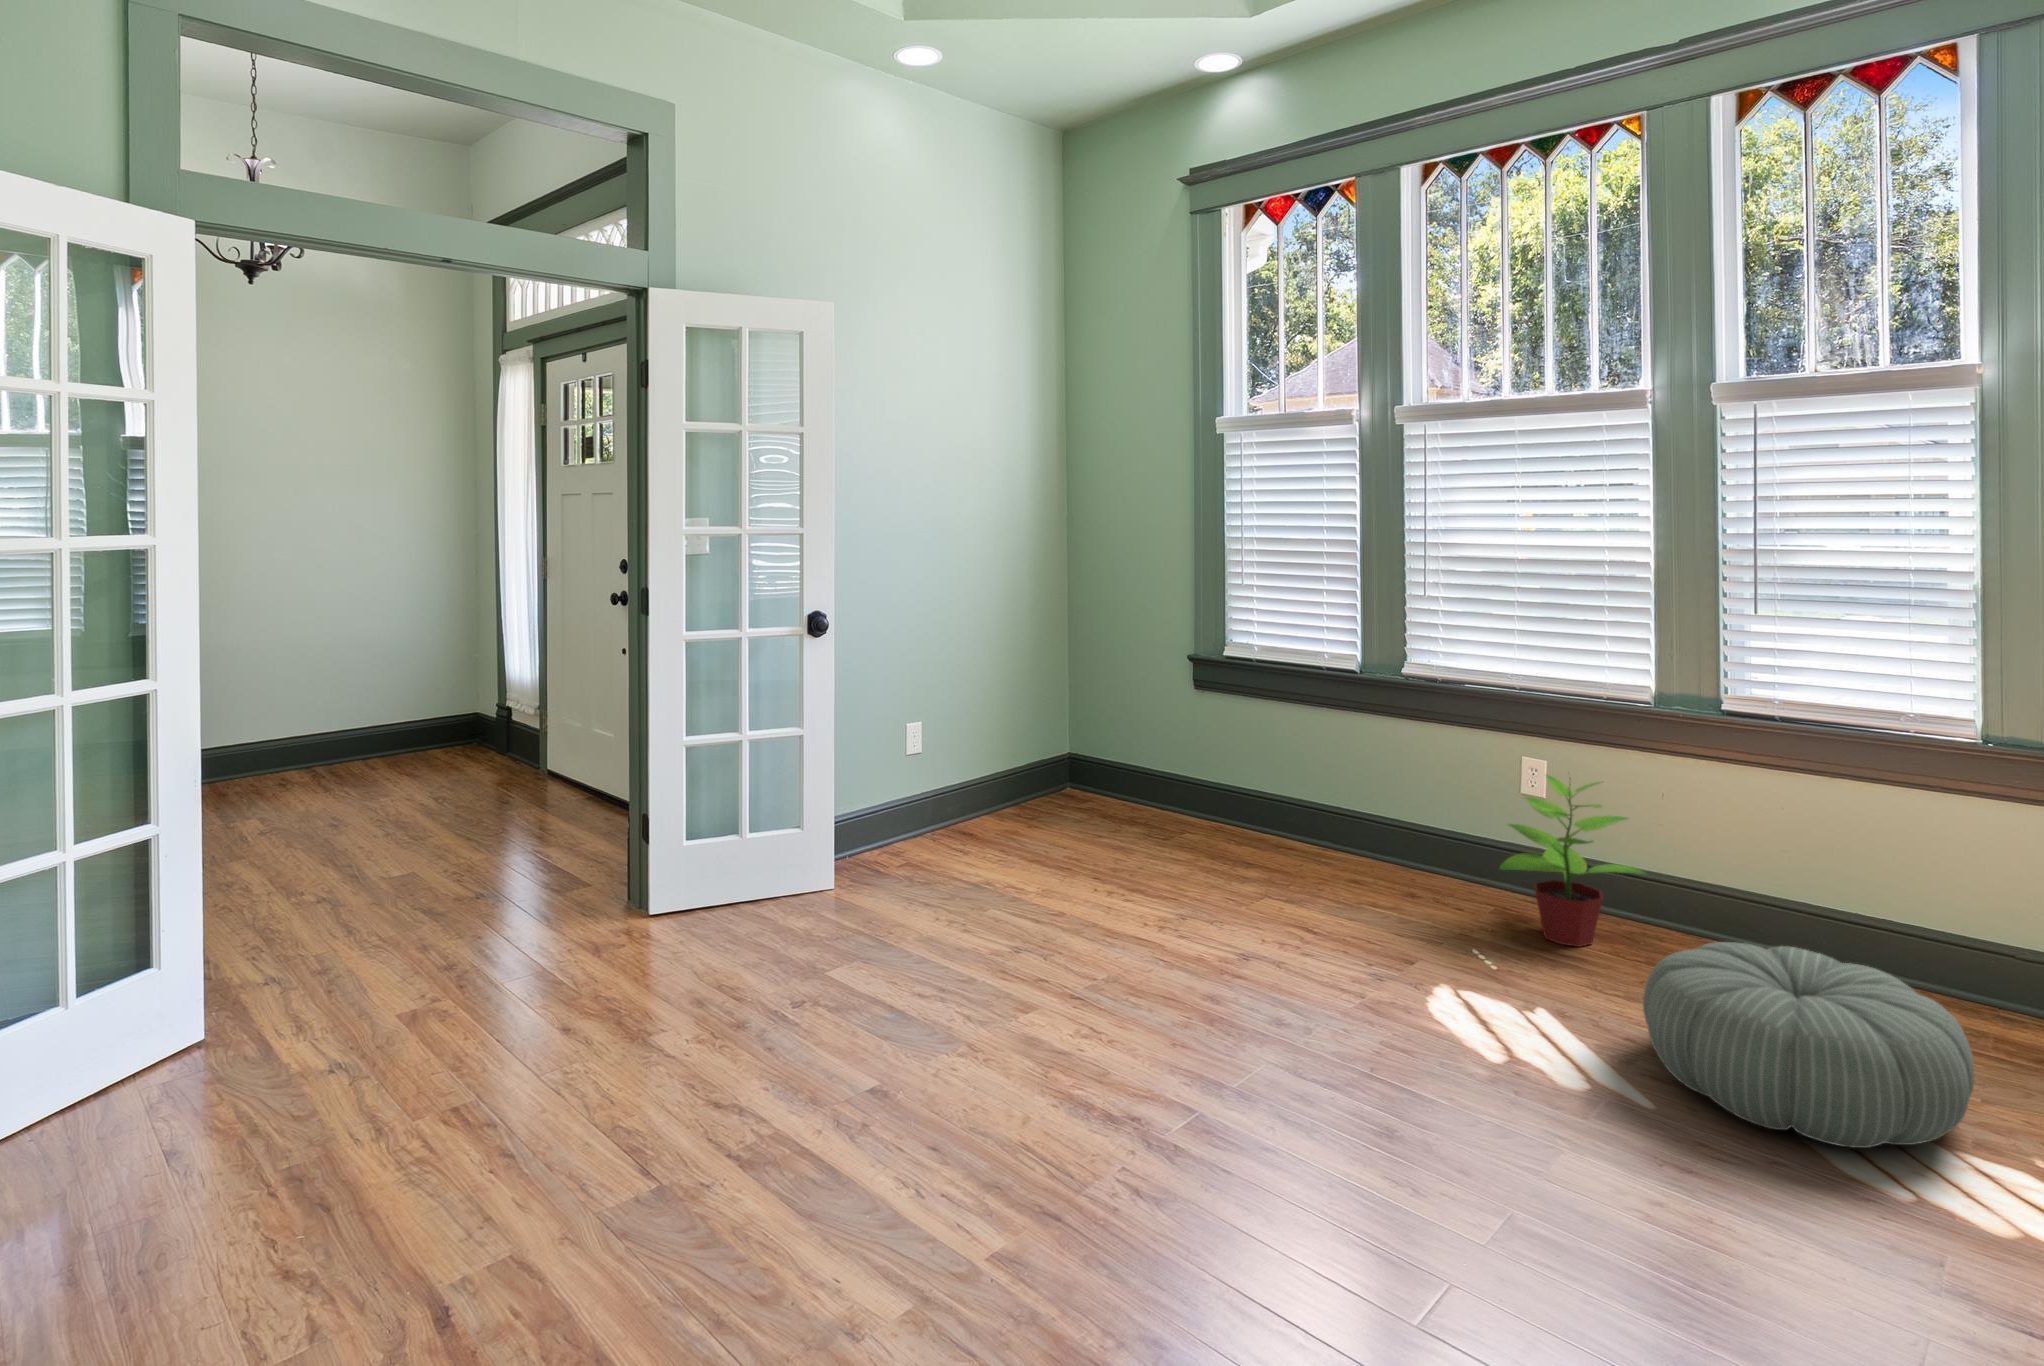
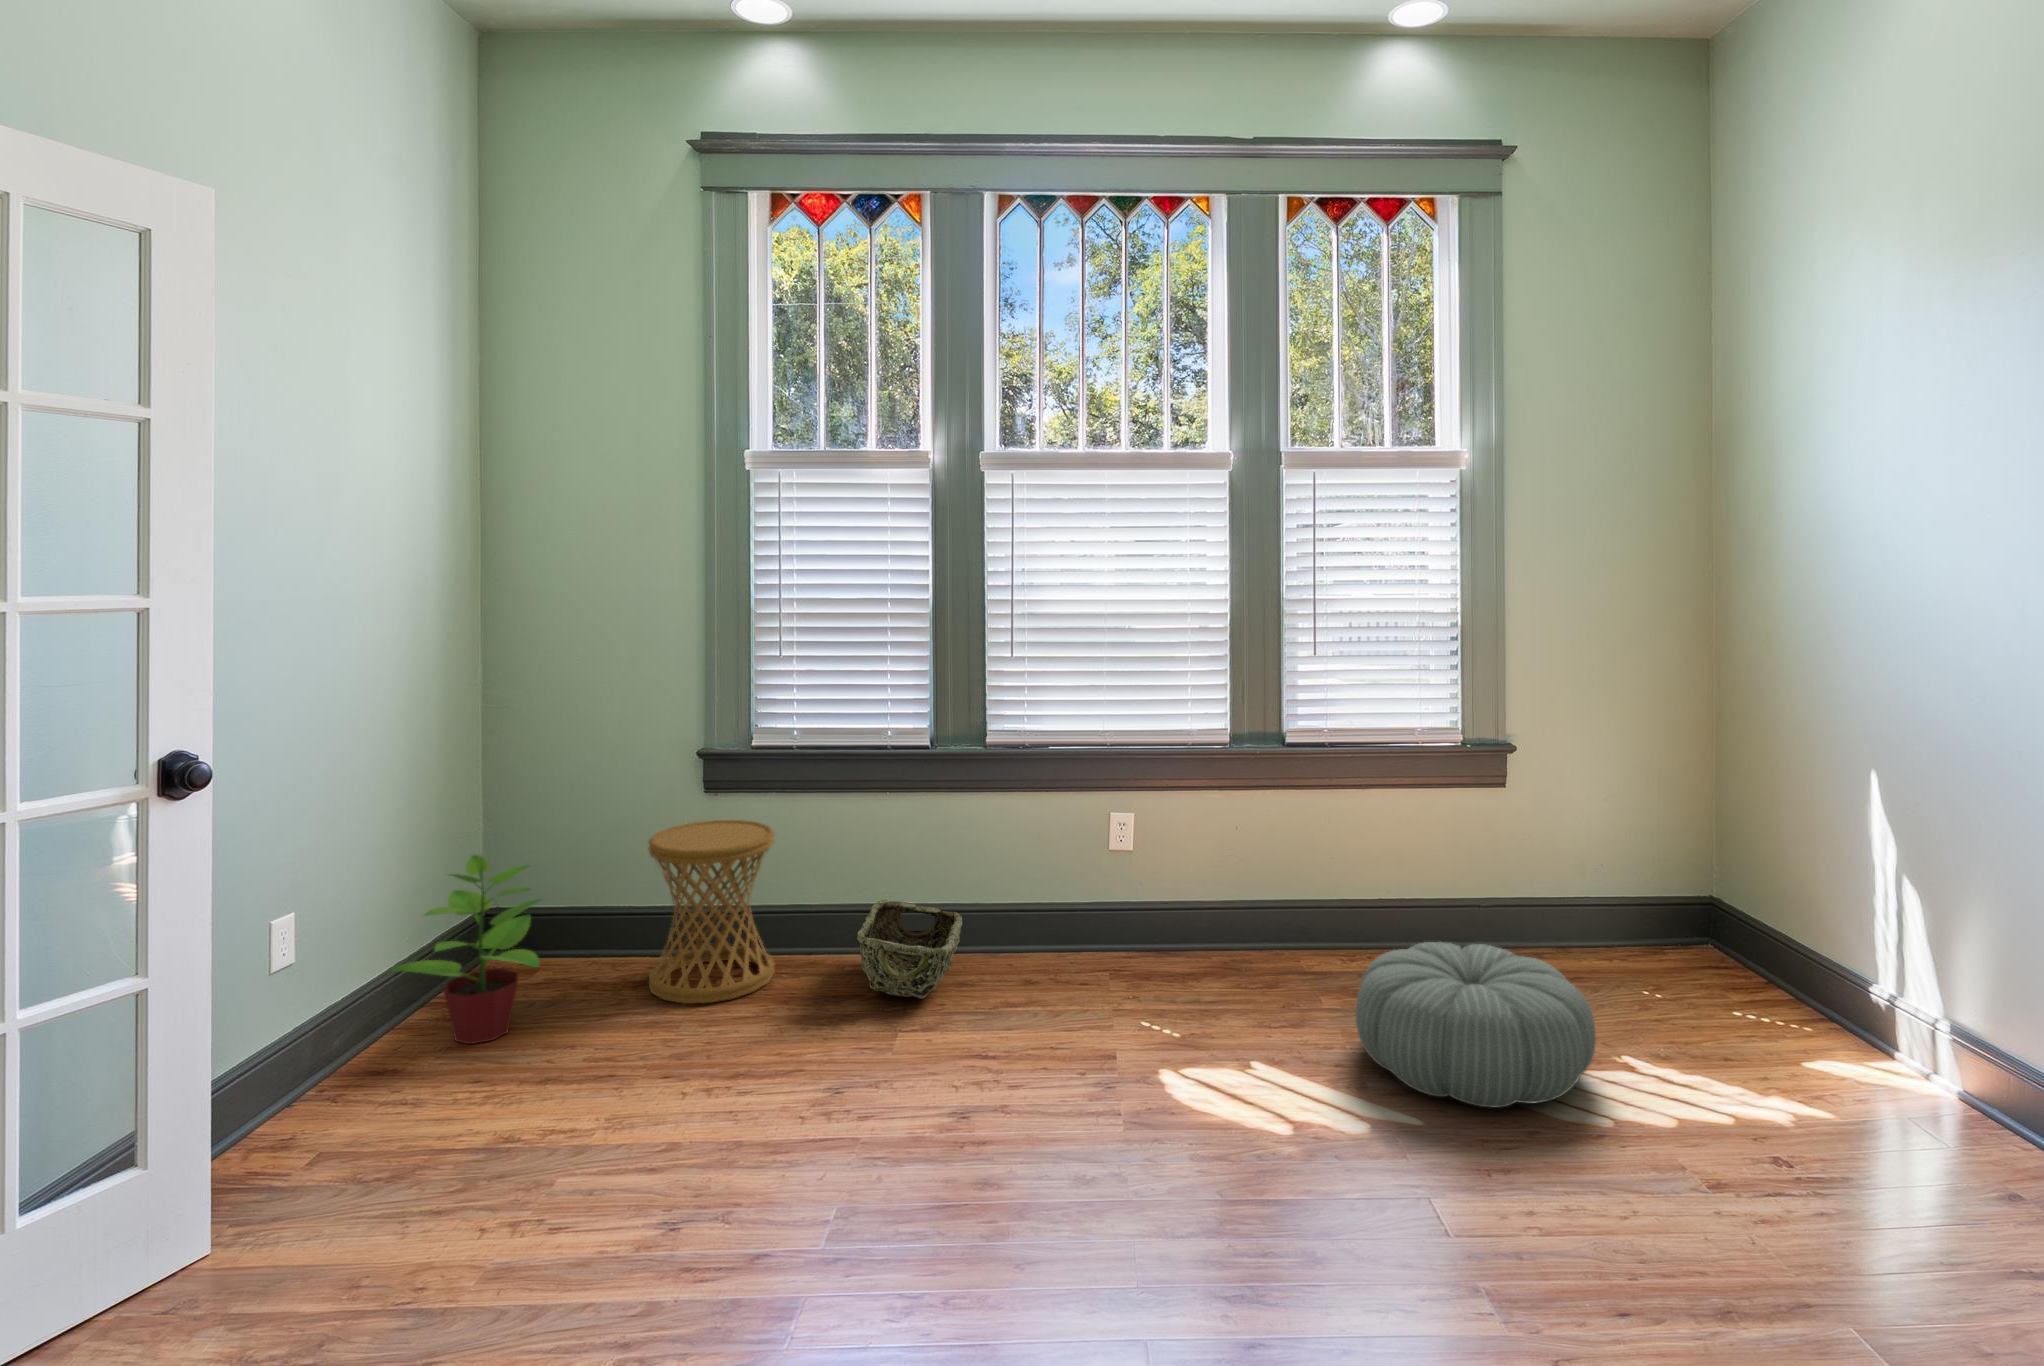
side table: none [1130,712,1226,848] -> present [648,820,775,1004]
potted plant: present [1500,775,1645,947] -> present [389,855,542,1044]
woven basket: none [1254,801,1374,883] -> present [857,900,962,998]

